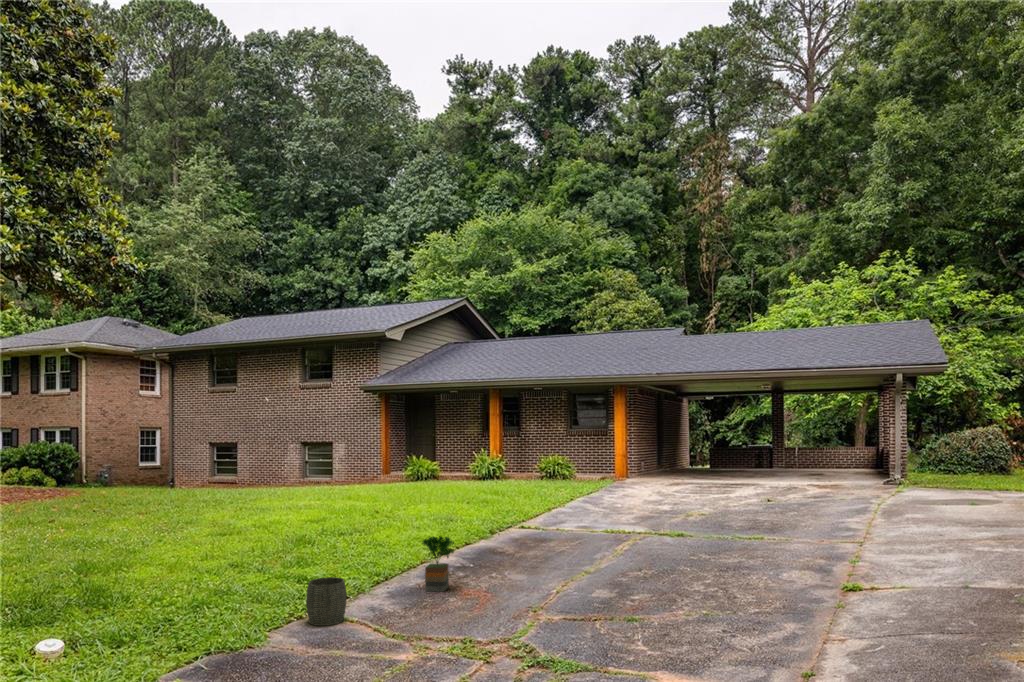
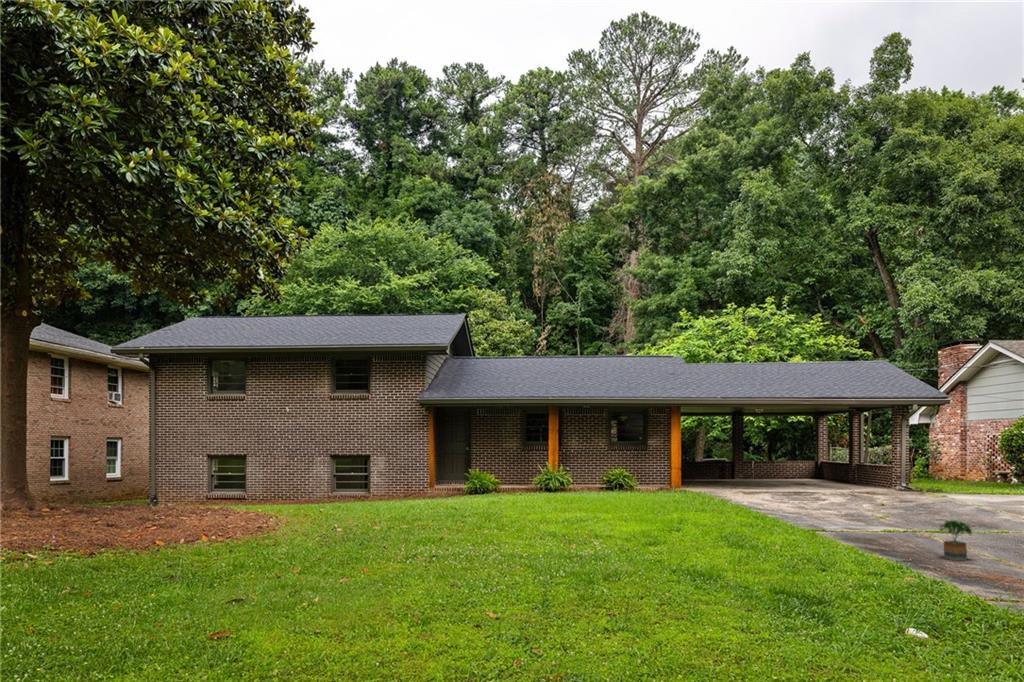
woven basket: present [306,577,346,626] -> none [976,550,1009,584]

